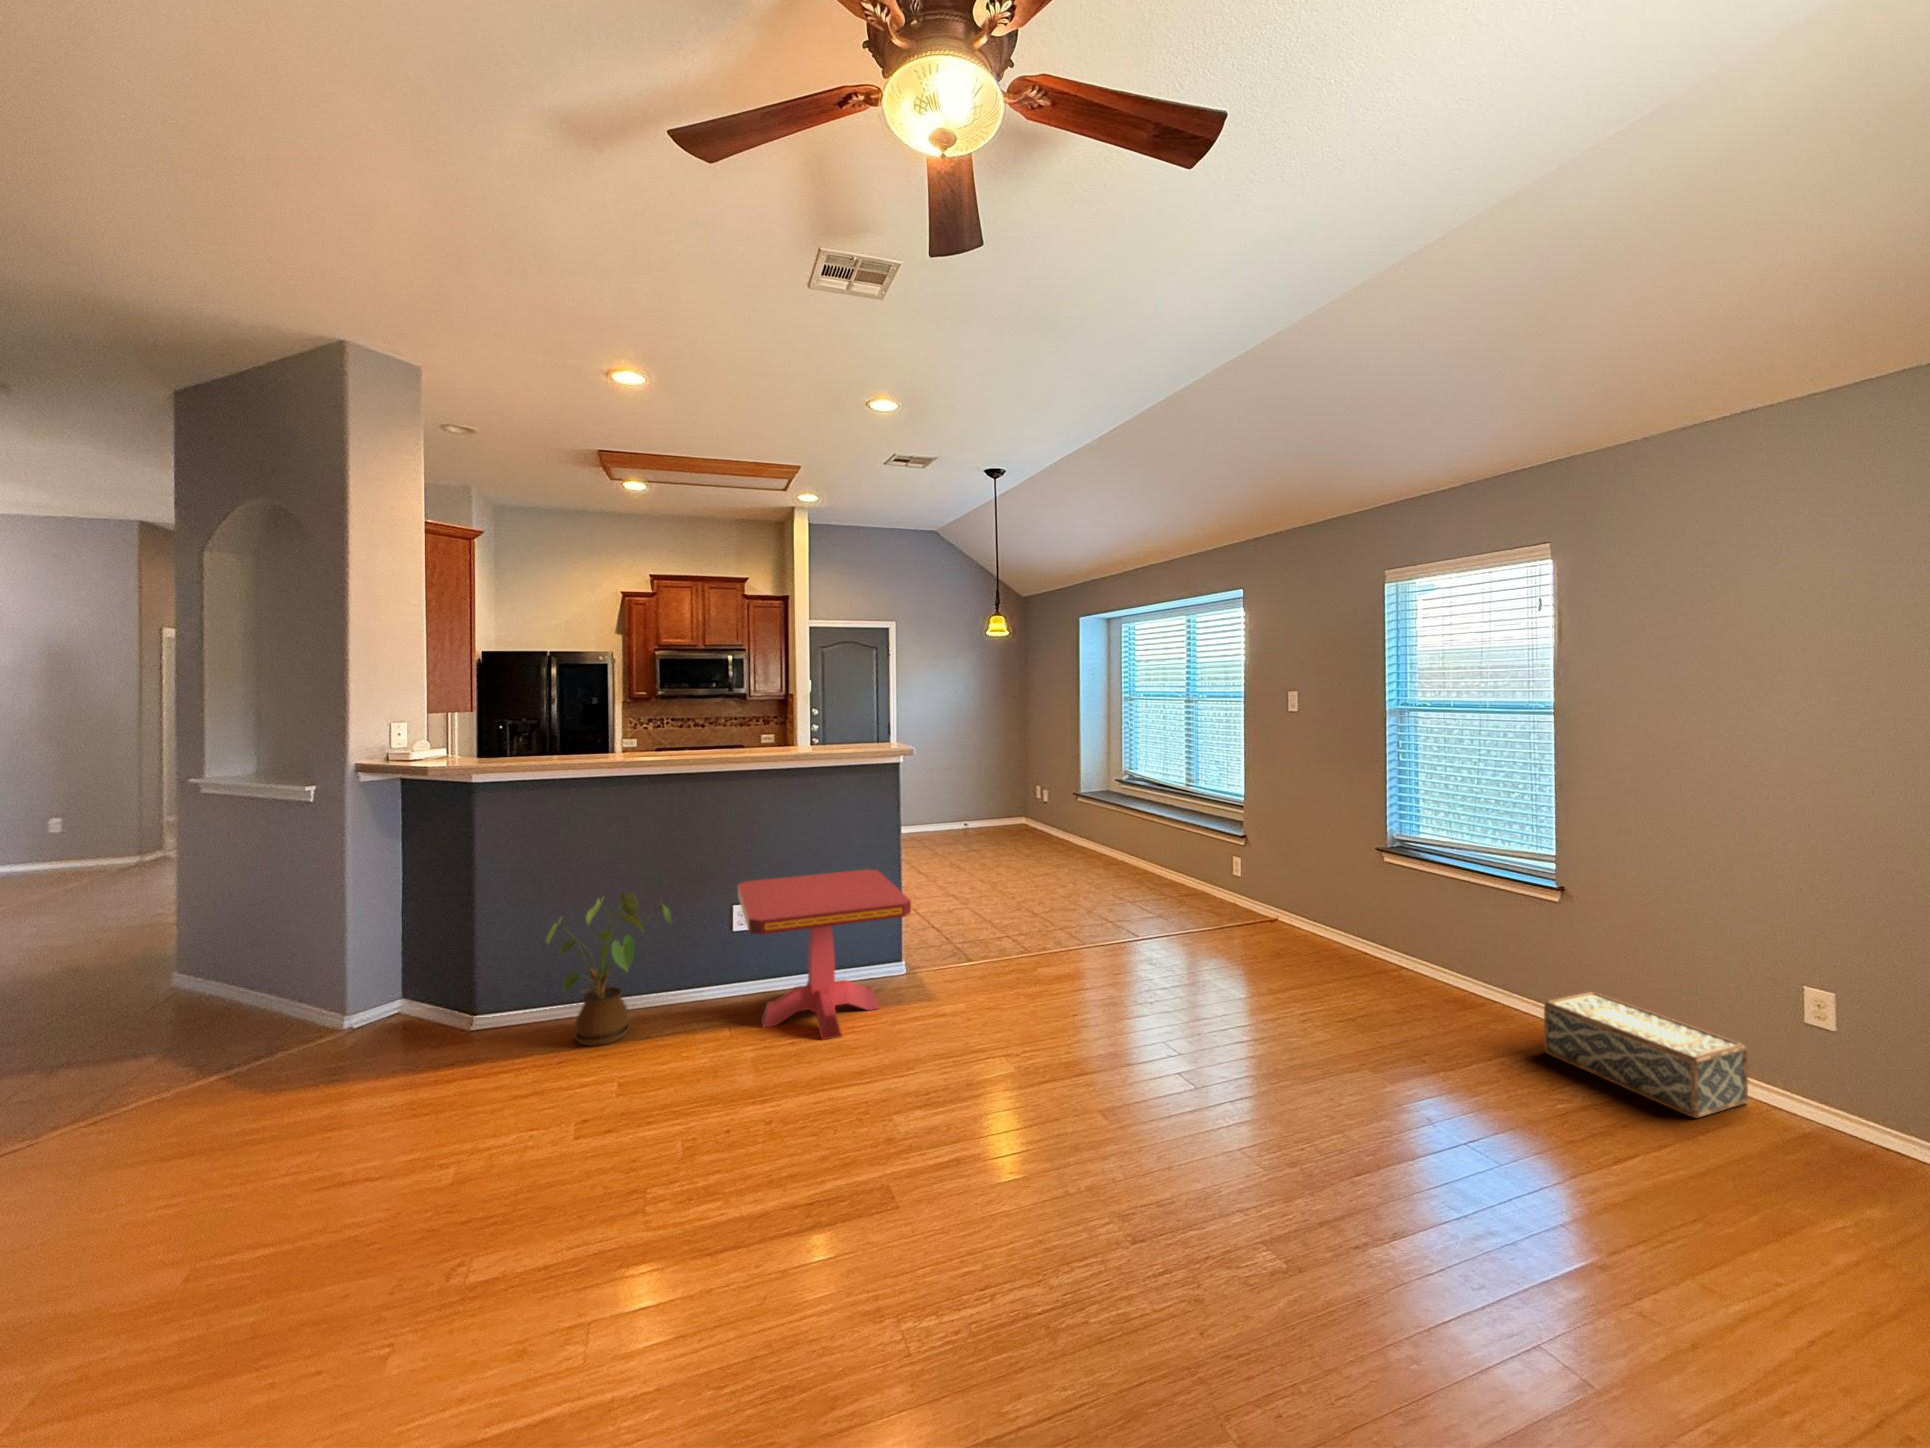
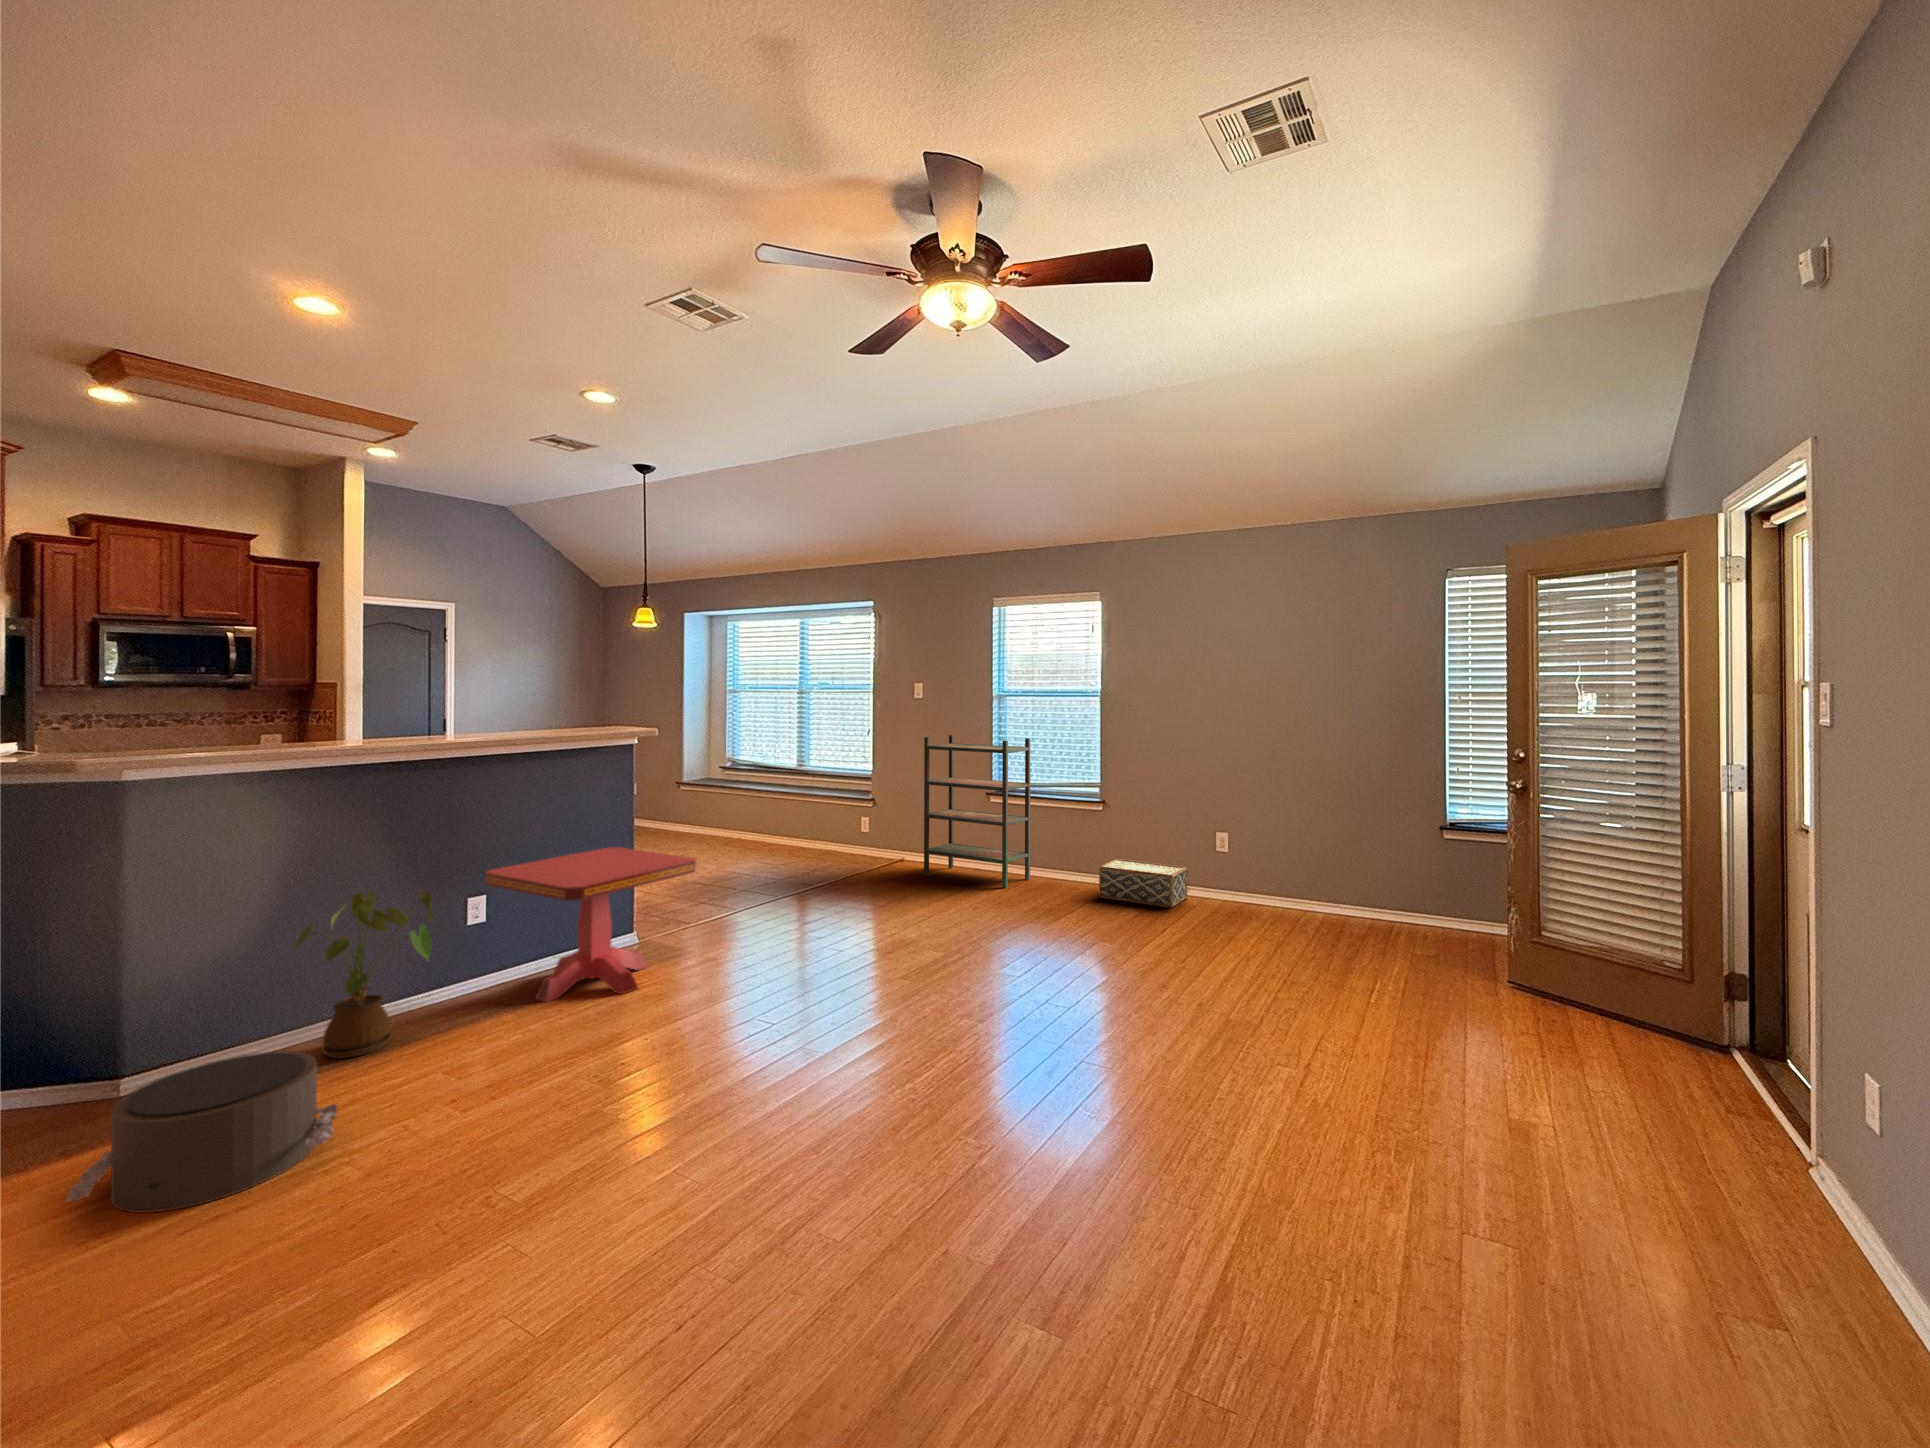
bookshelf: none [1284,762,1441,994] -> present [924,735,1030,888]
pouf: none [260,1038,476,1183] -> present [66,1051,337,1213]

